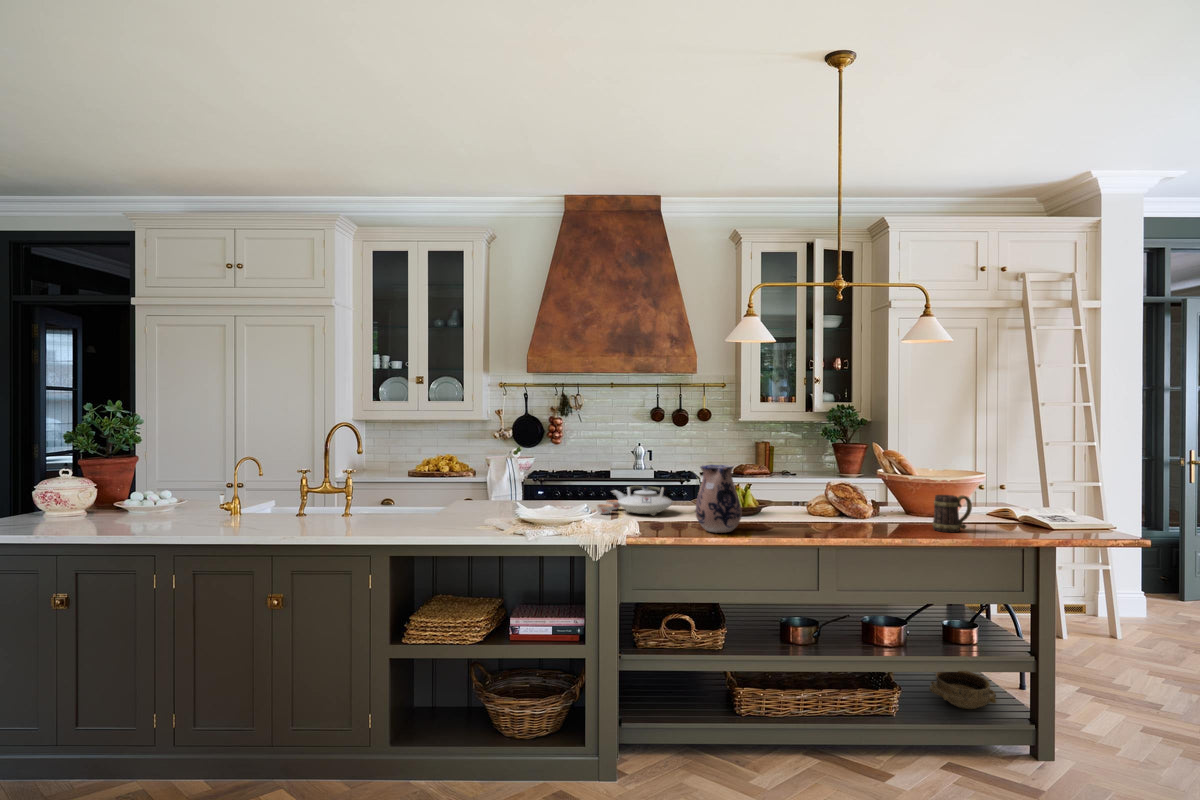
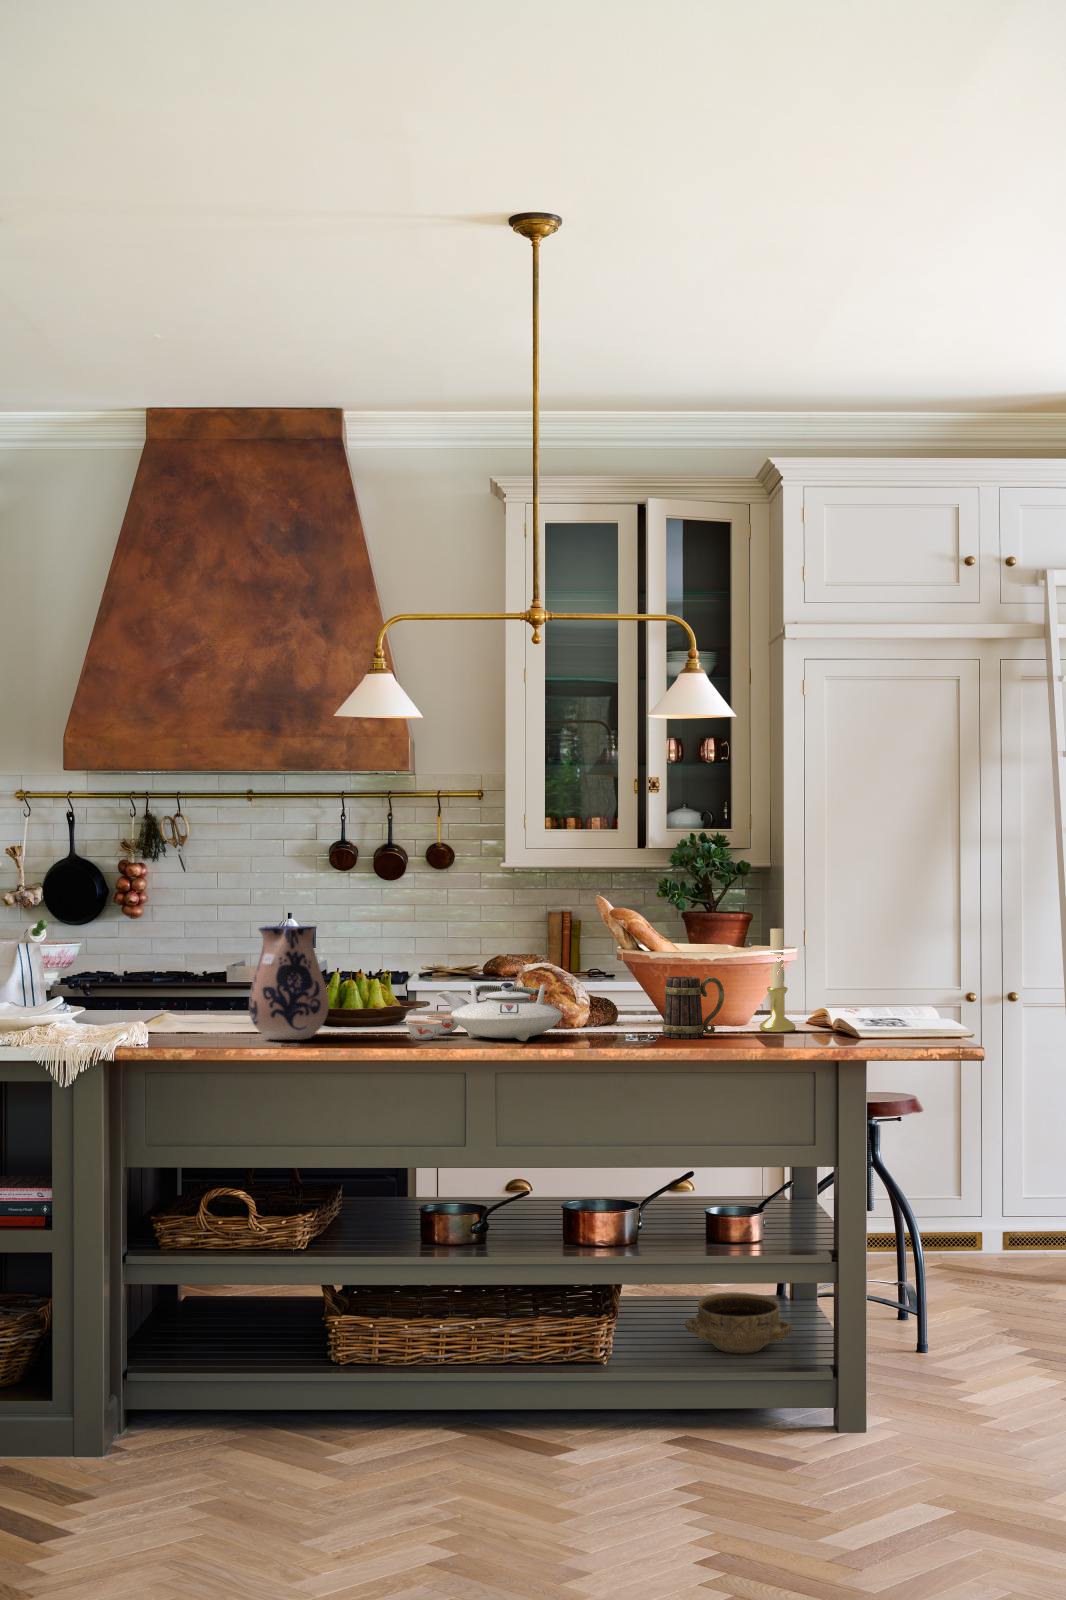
candle holder: none [974,463,999,525] -> present [759,925,796,1032]
teapot: present [596,486,673,516] -> present [406,983,563,1041]

